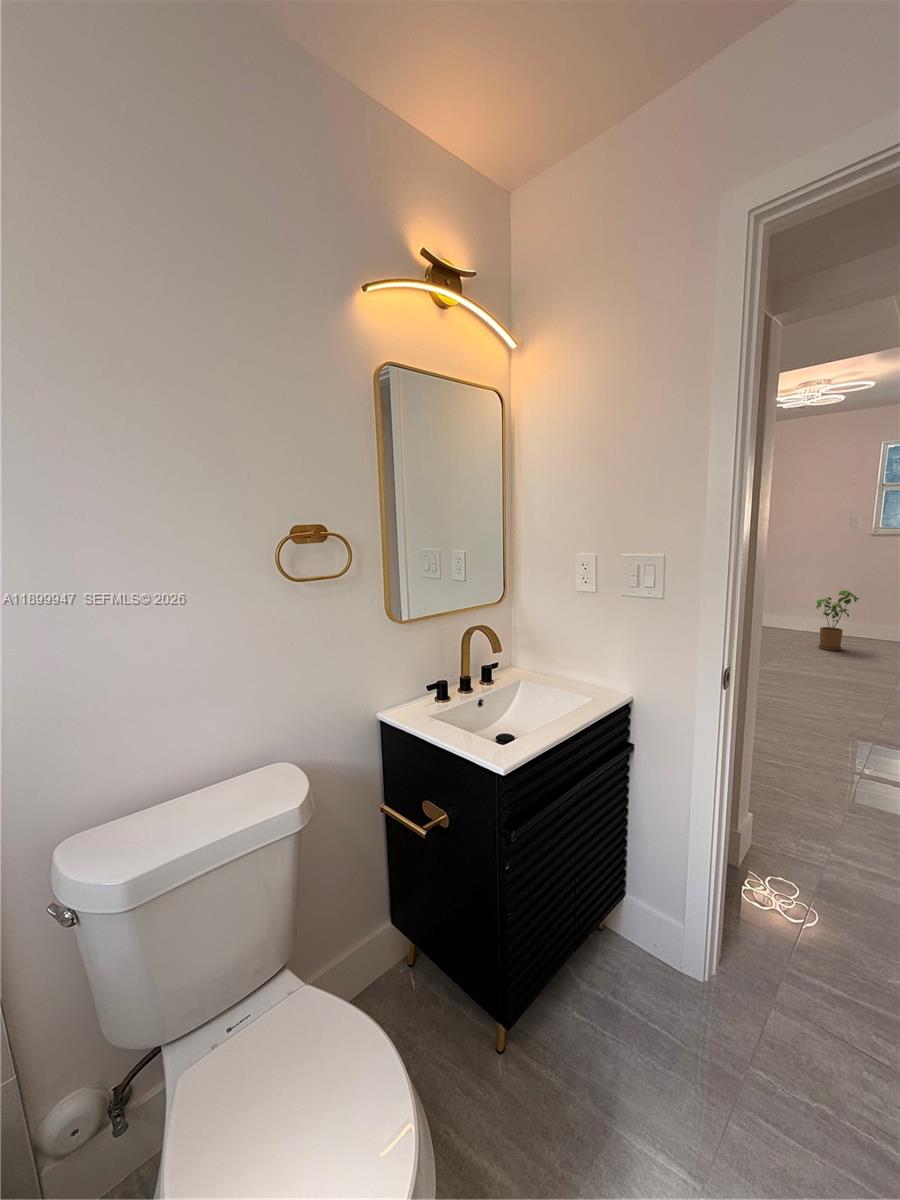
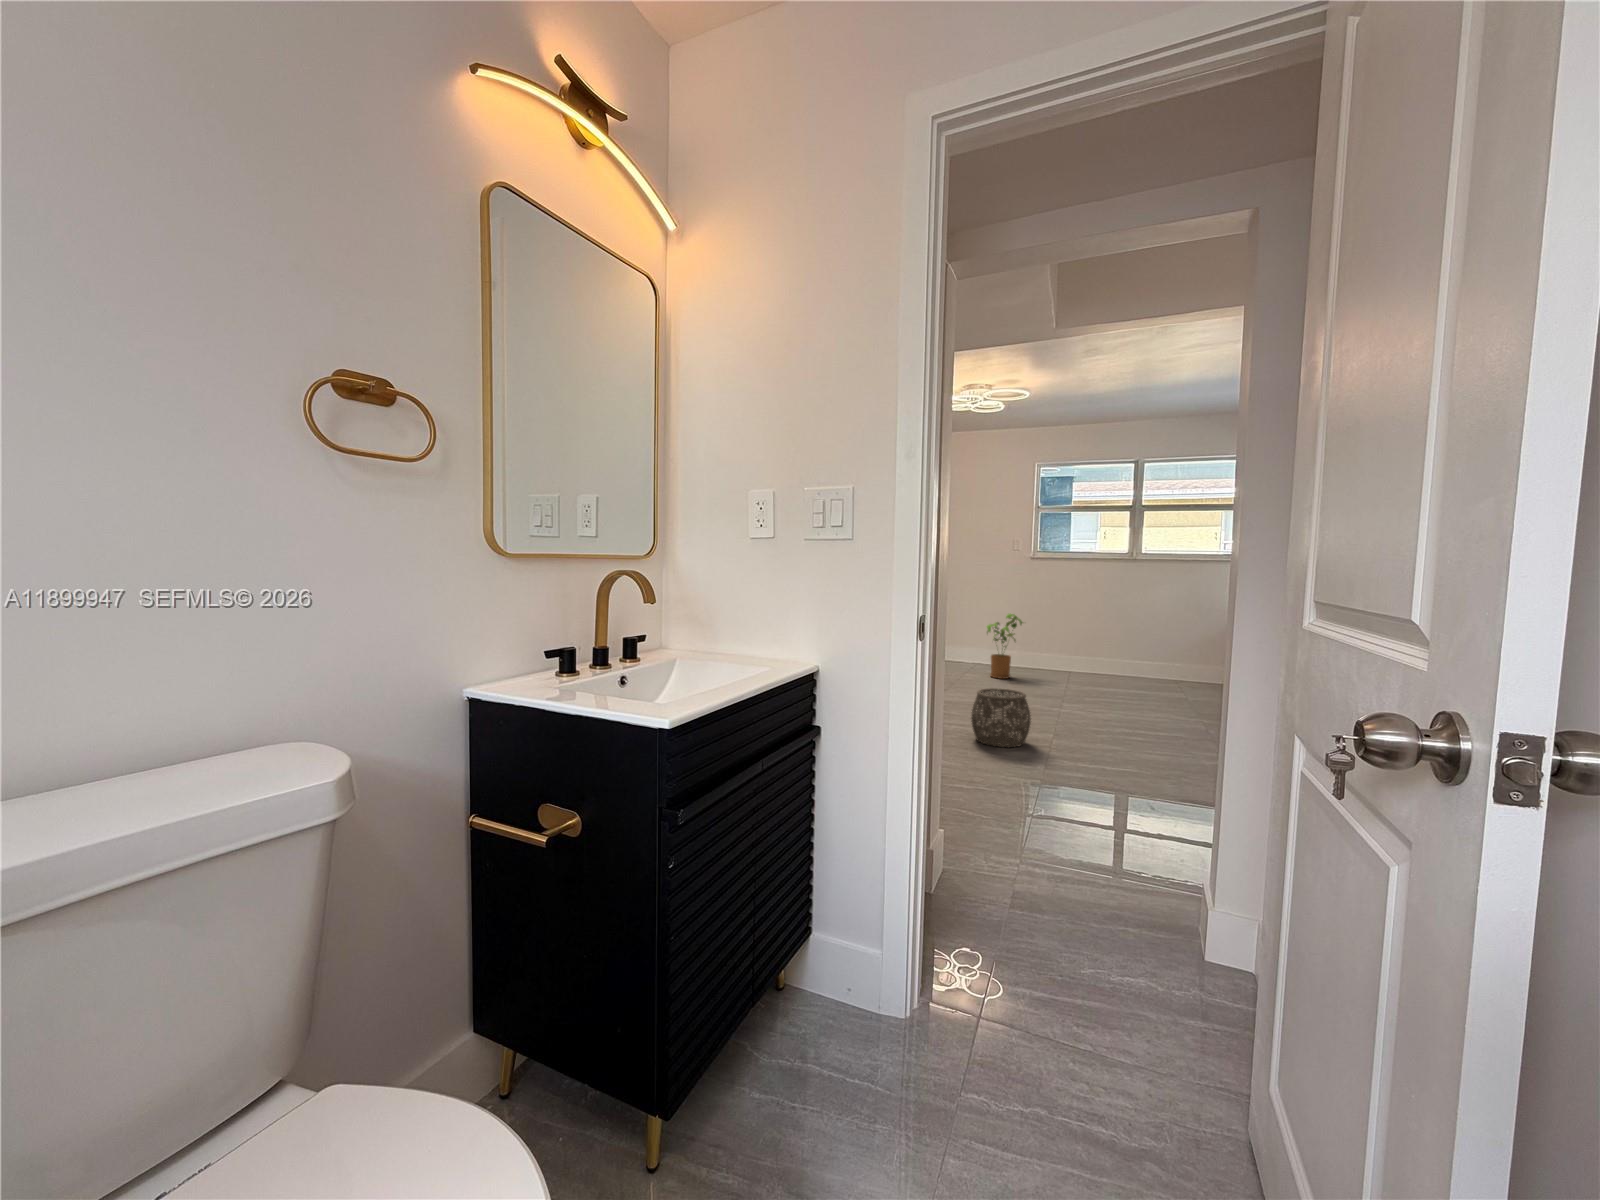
woven basket: none [791,672,858,729] -> present [971,688,1031,747]

